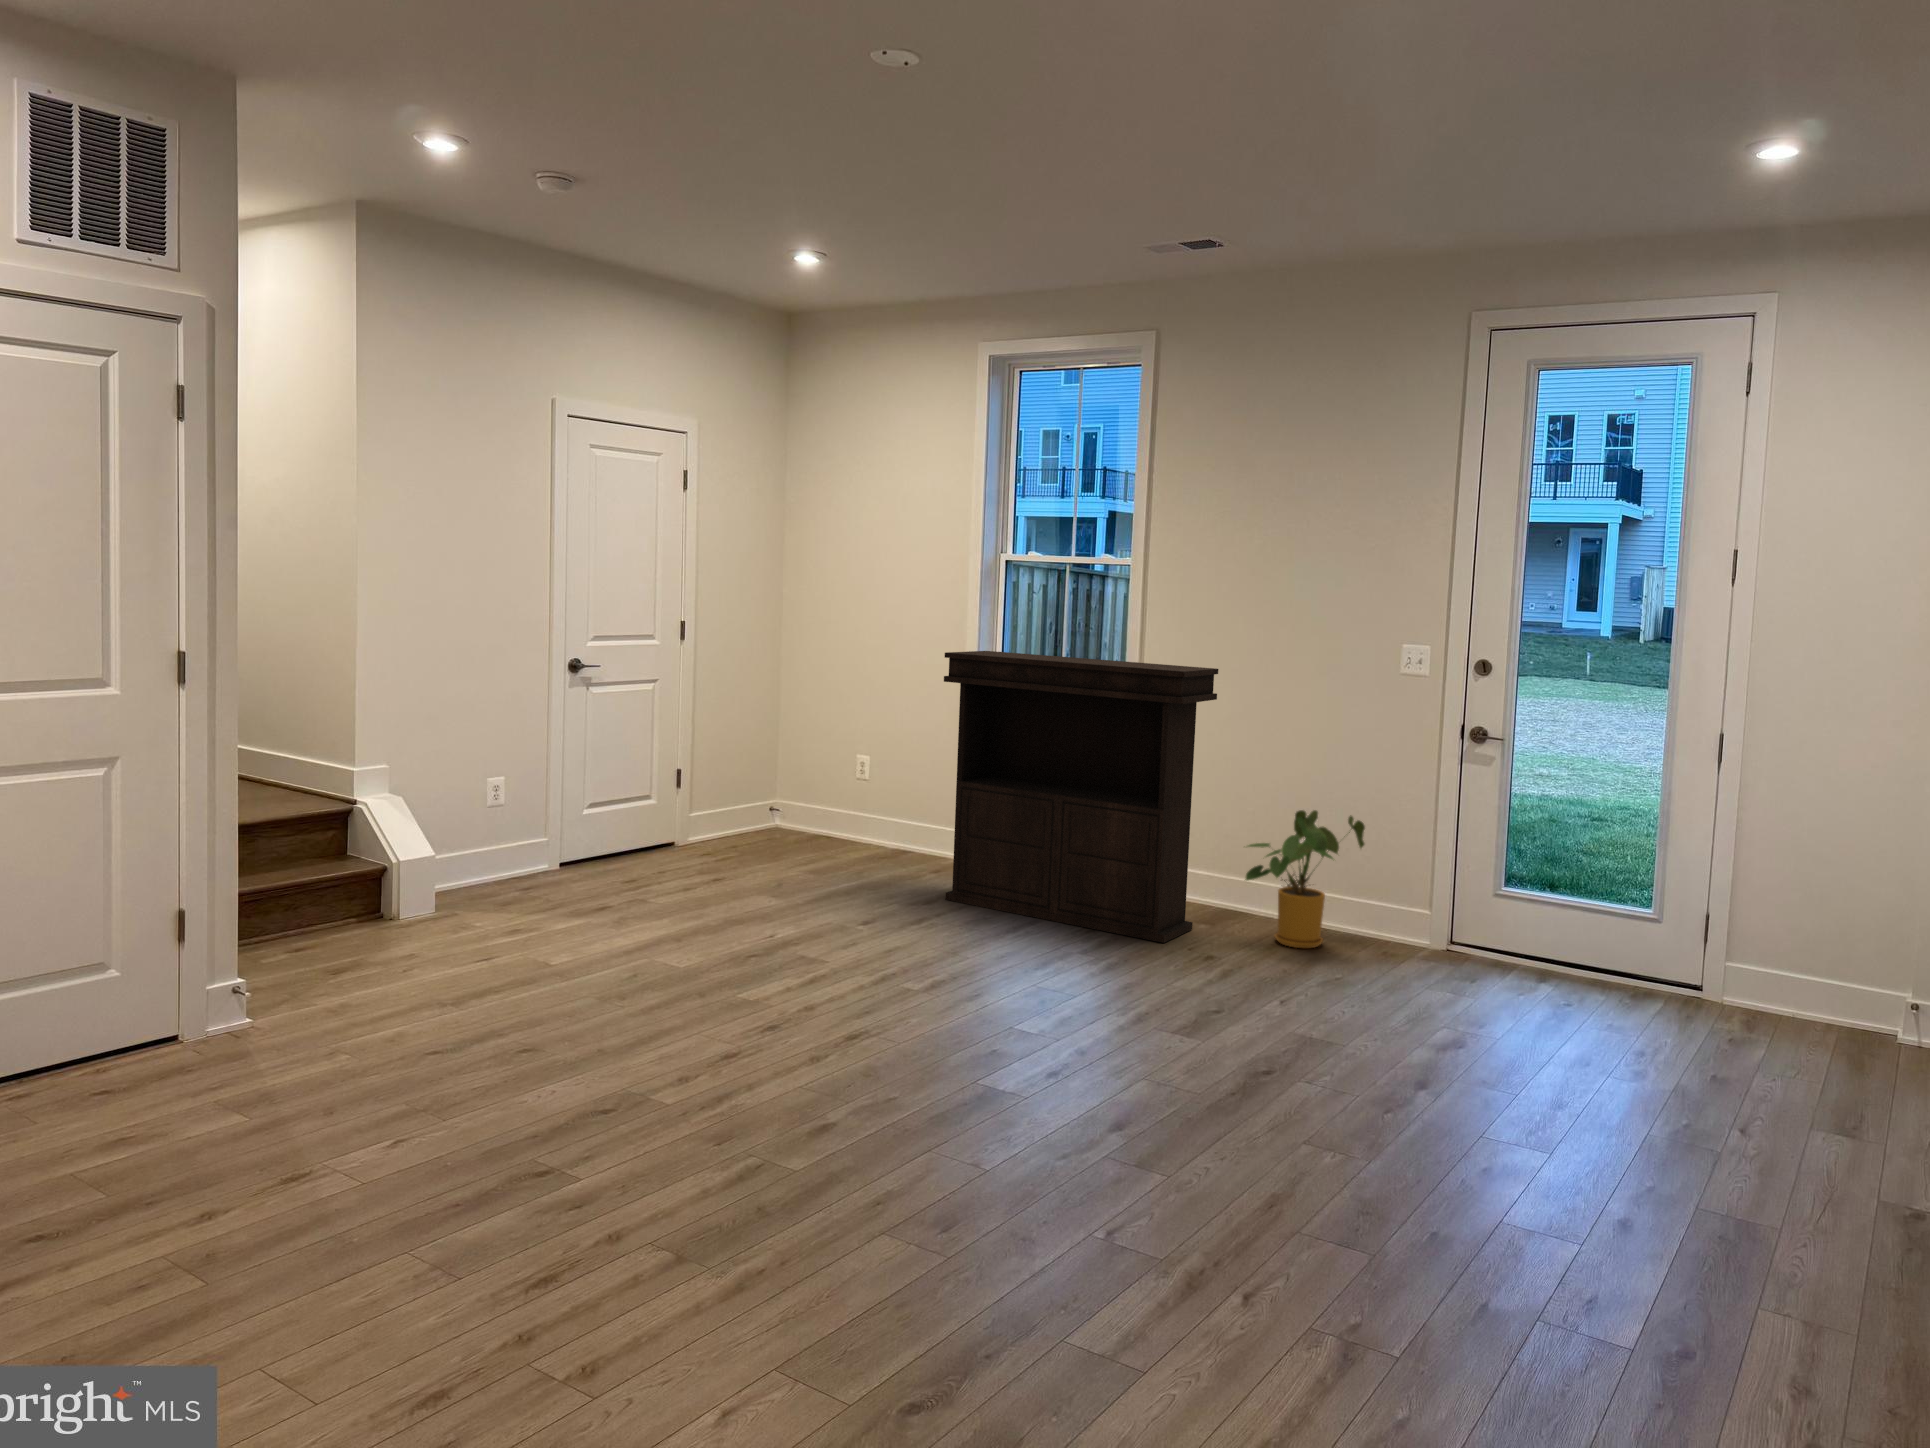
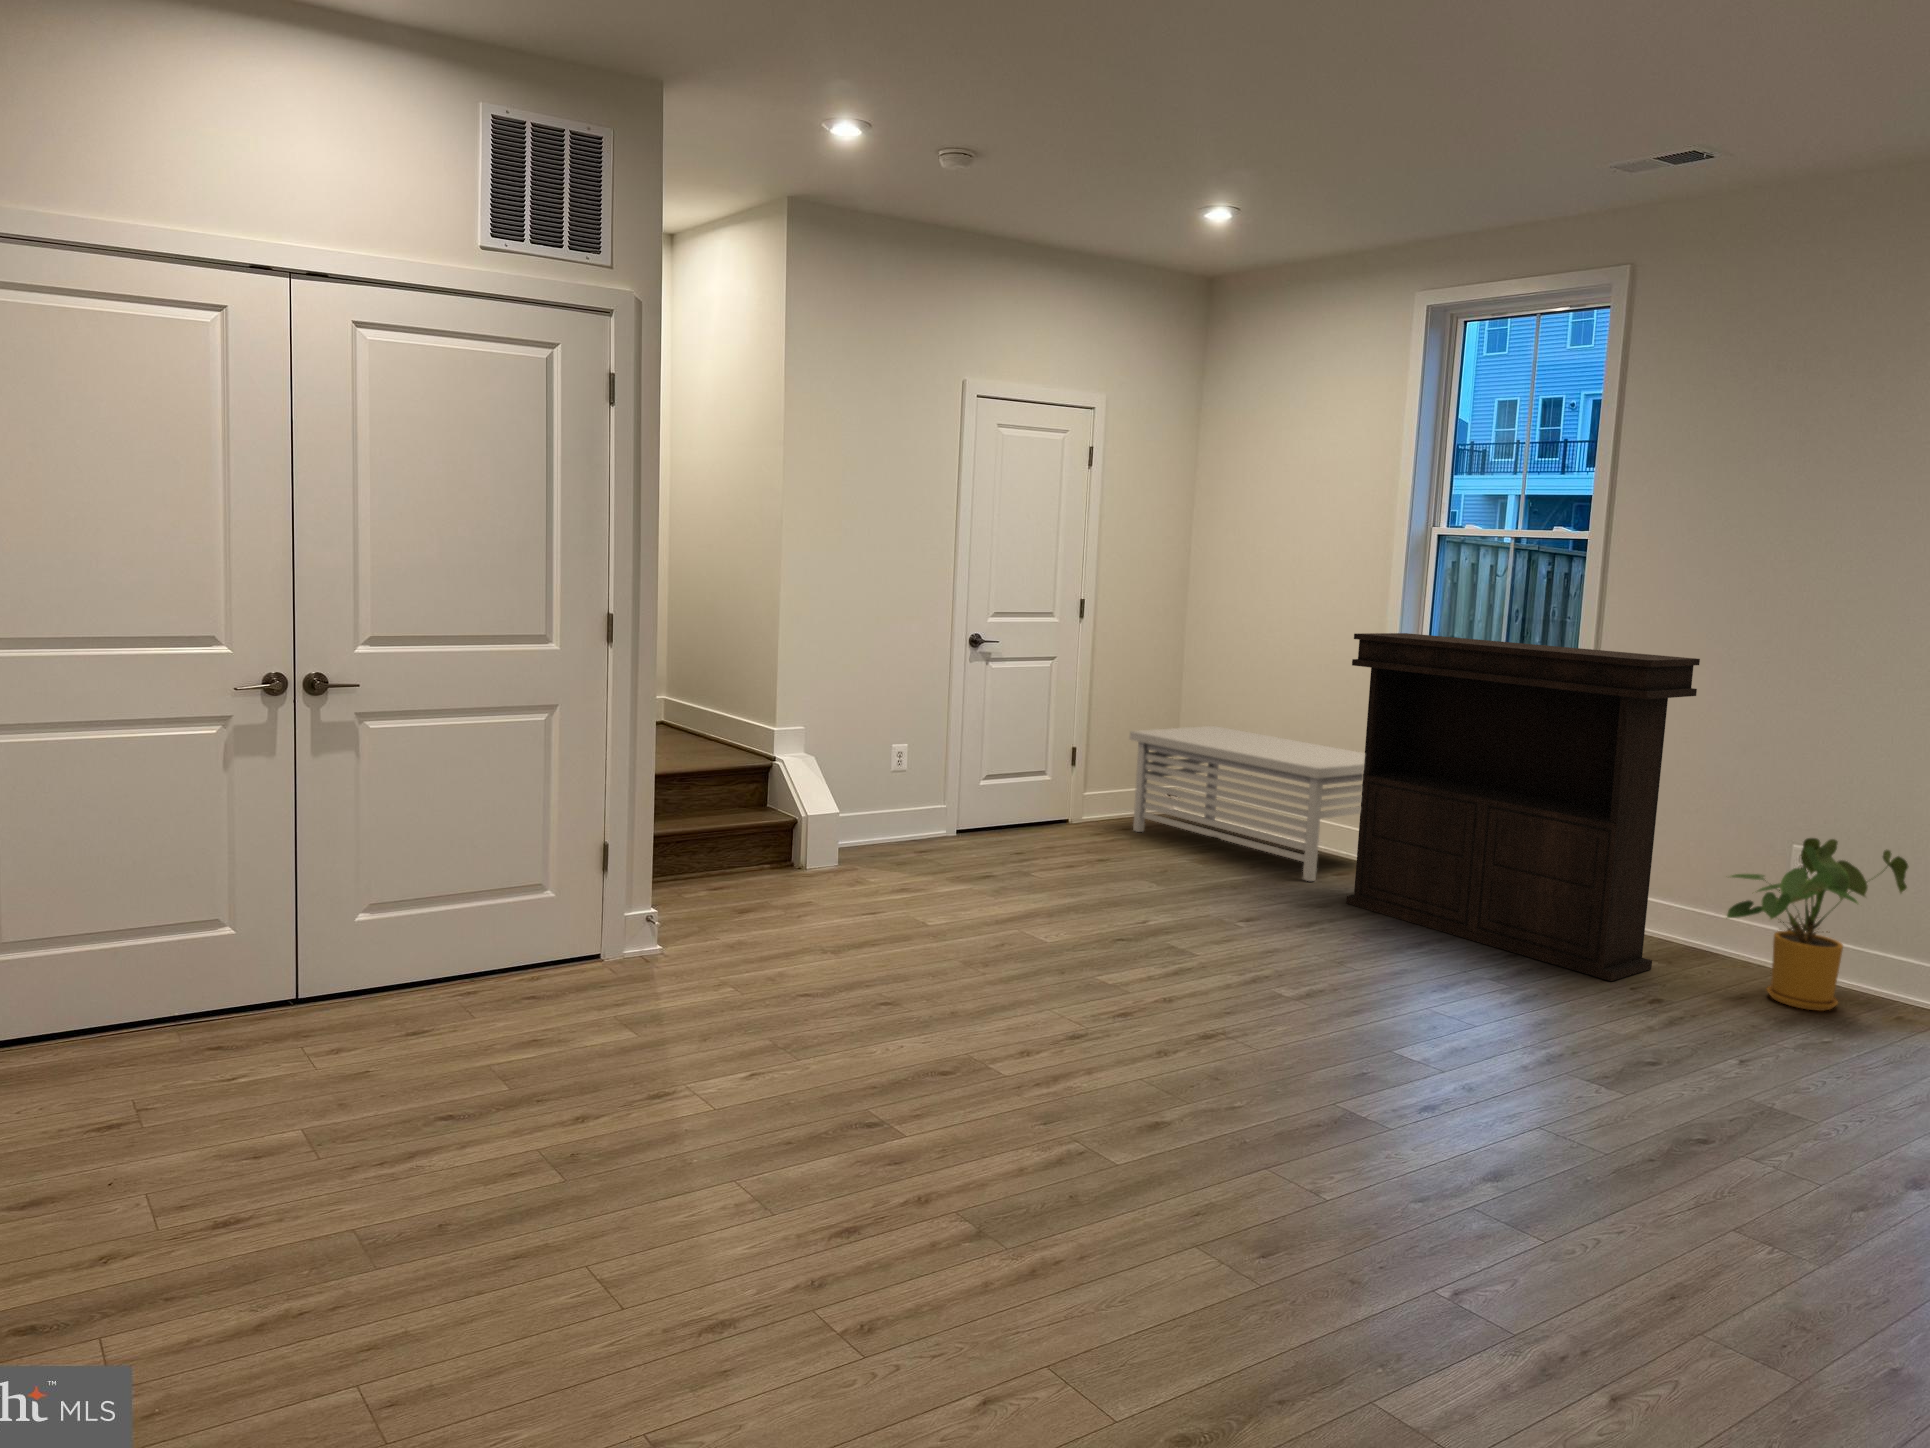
storage bench: none [733,742,987,883] -> present [1130,726,1364,881]

